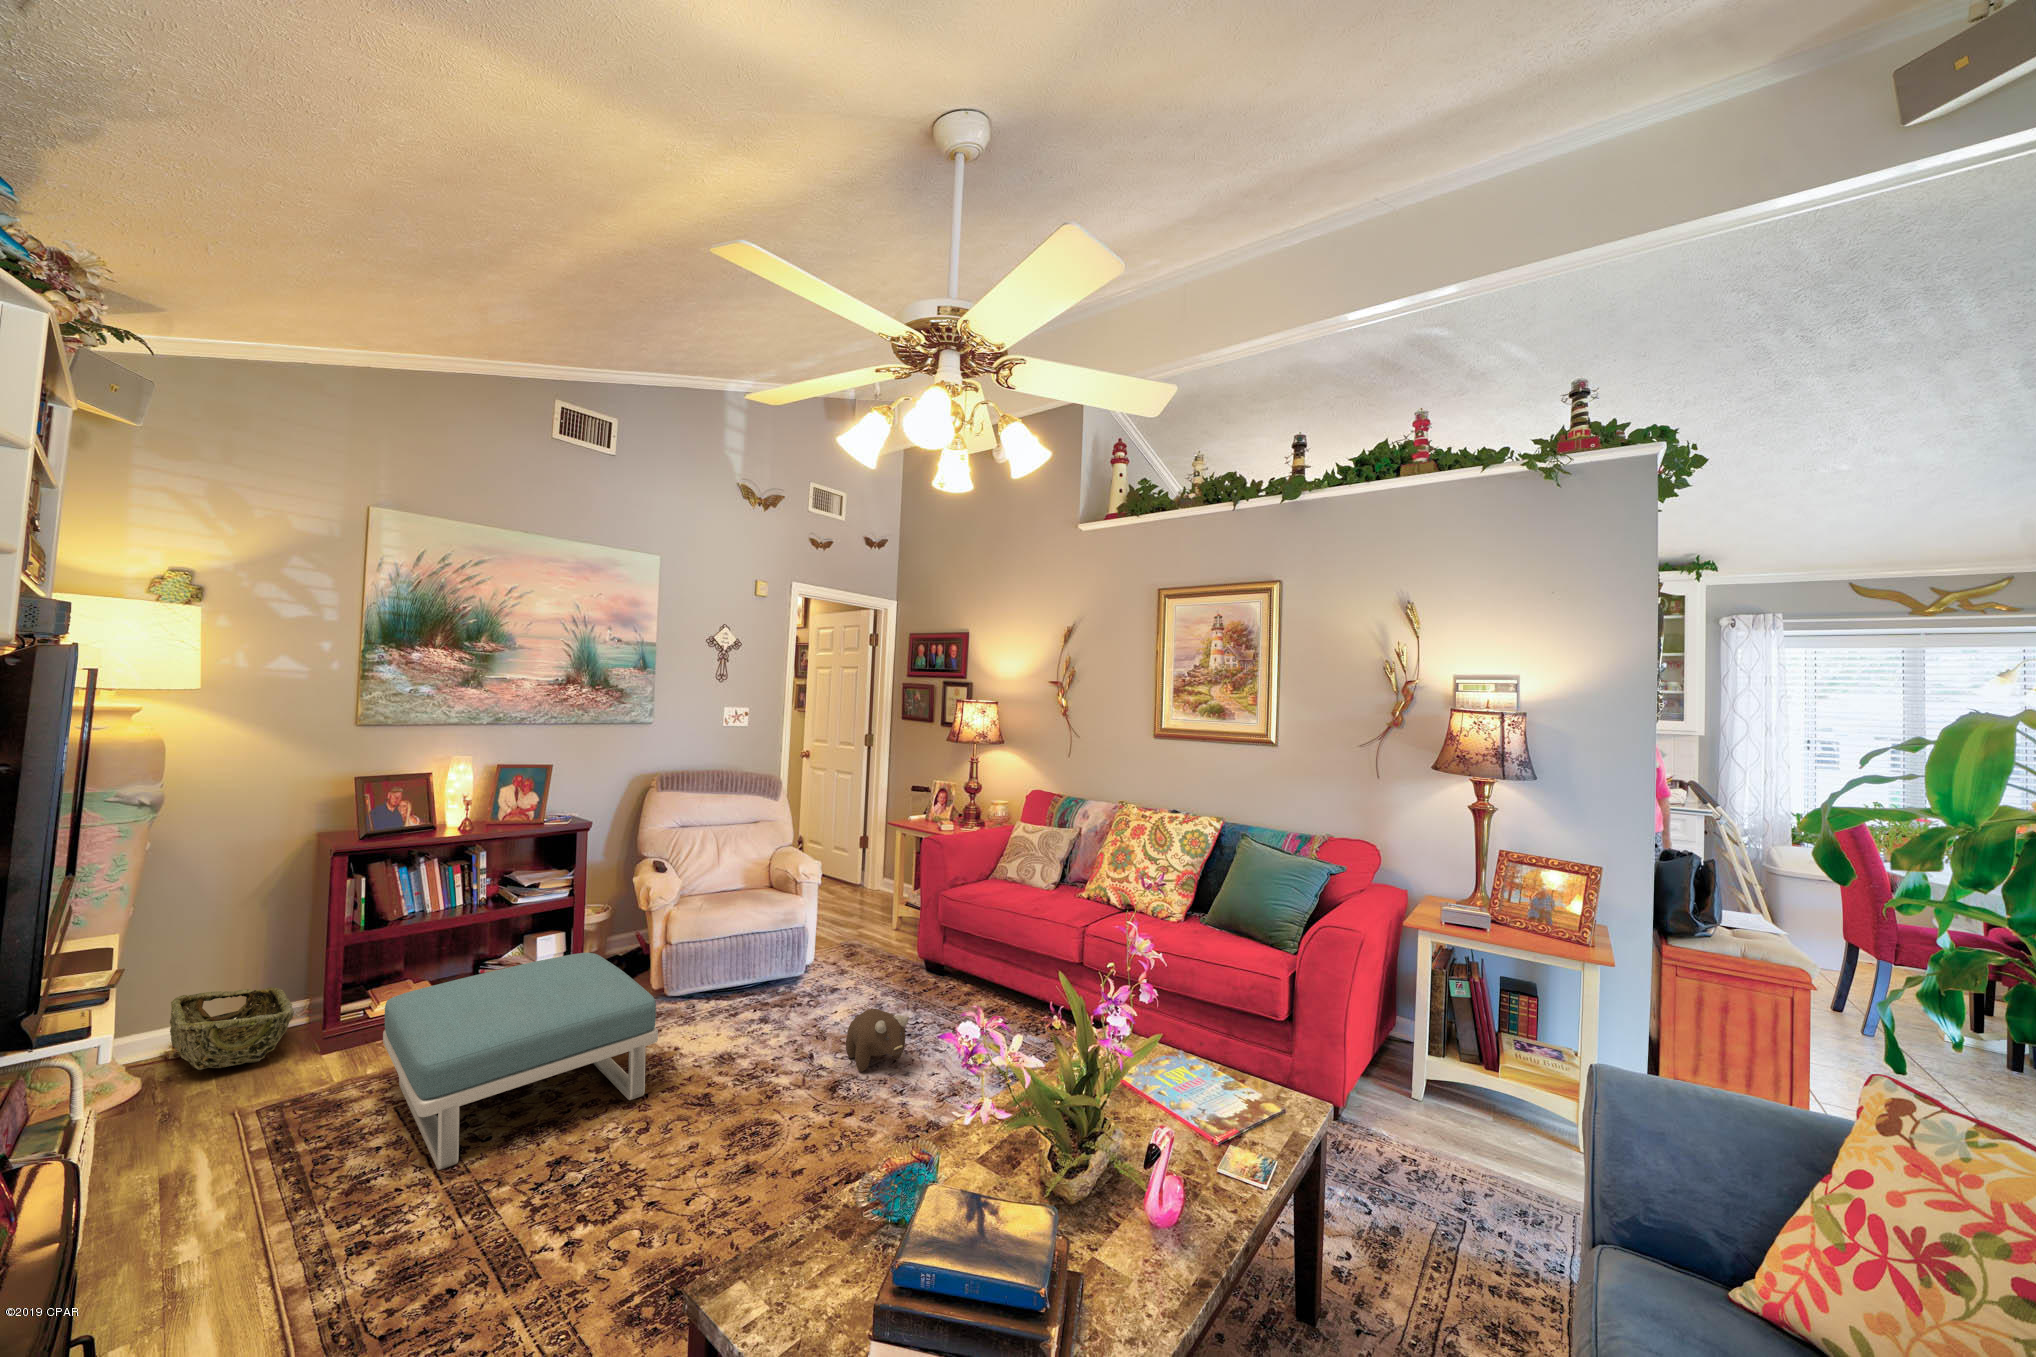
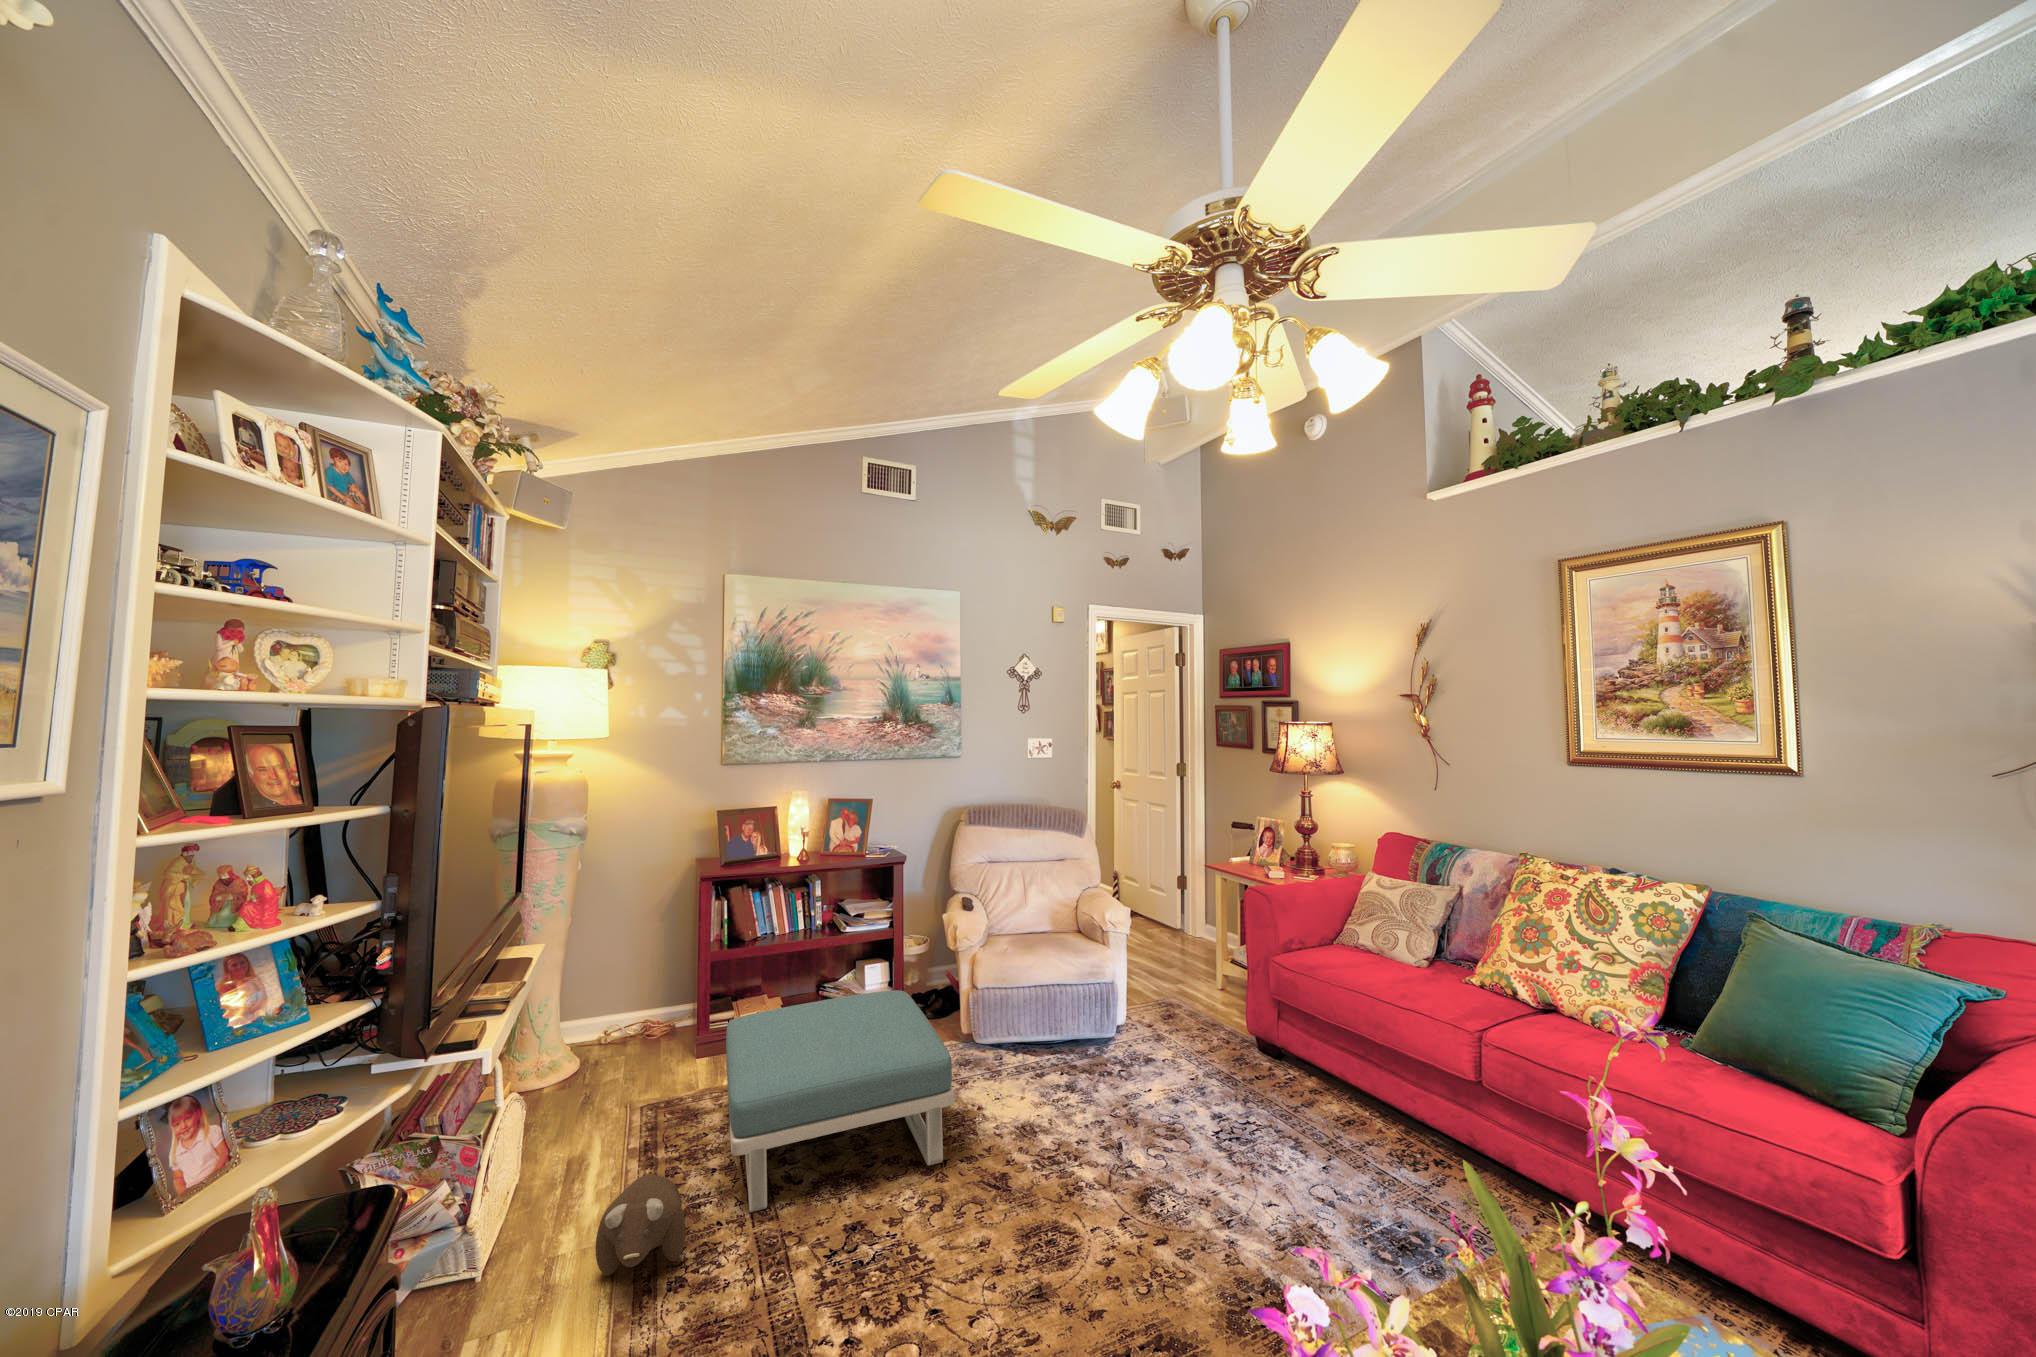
woven basket: present [170,987,294,1070] -> none [594,991,676,1062]
plush toy: present [846,1009,909,1072] -> present [595,1174,686,1276]

